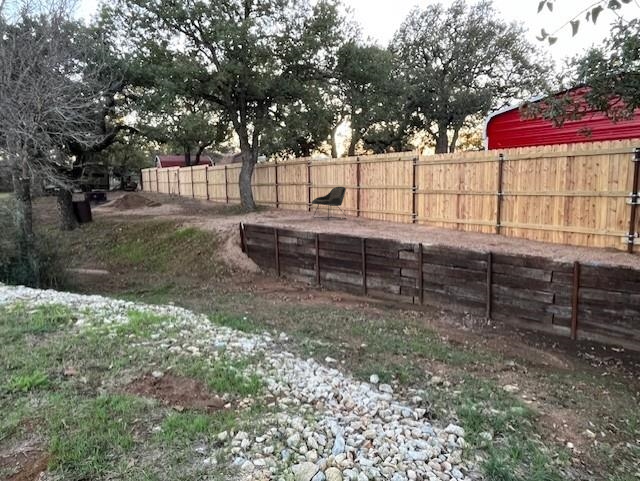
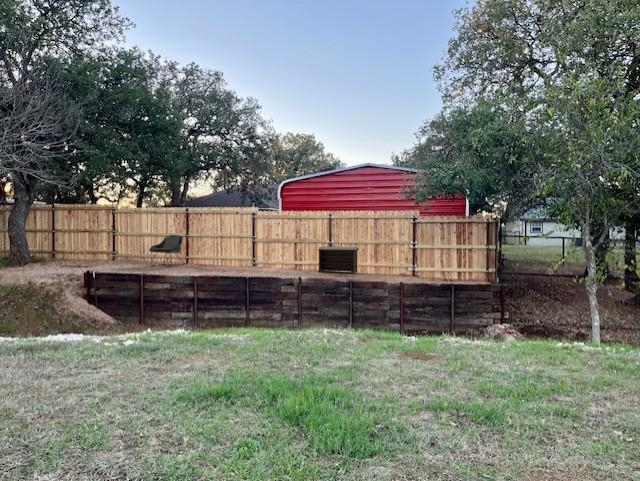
bench: none [477,200,542,240] -> present [318,247,359,273]

